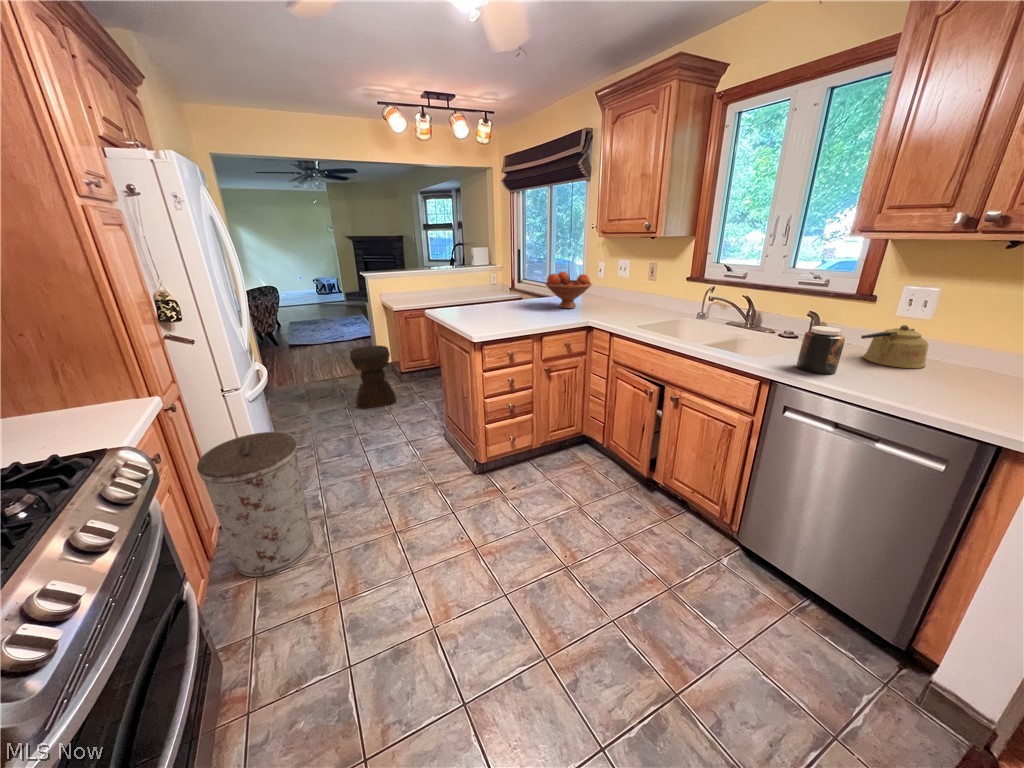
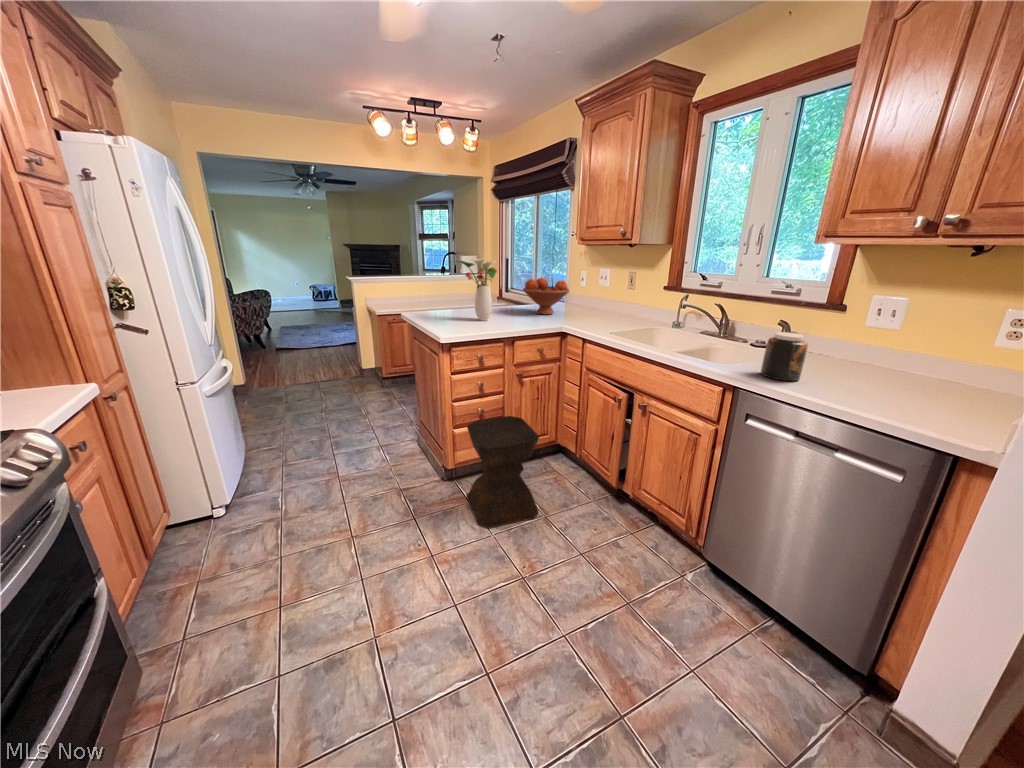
flower arrangement: none [476,255,523,317] -> present [456,259,497,321]
kettle: present [861,325,929,368] -> none [829,334,896,379]
stool: present [350,345,396,409] -> present [467,416,539,528]
trash can: present [197,432,313,577] -> none [138,428,264,579]

